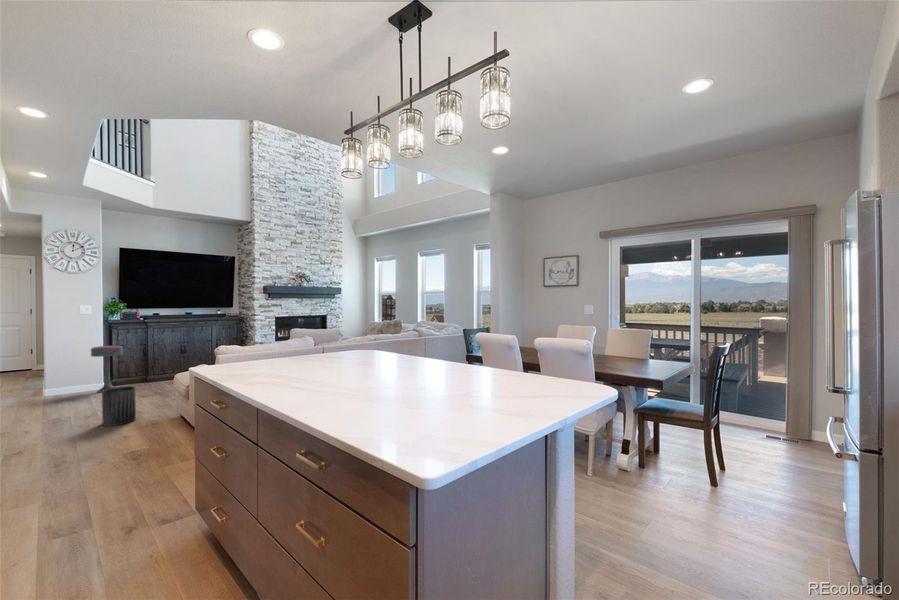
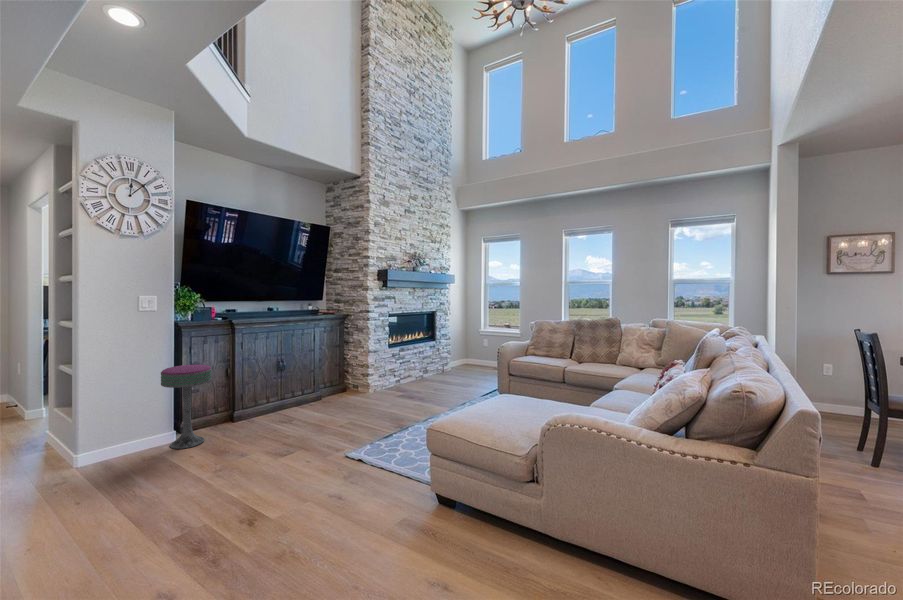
trash can: present [102,386,136,426] -> none [294,471,351,571]

